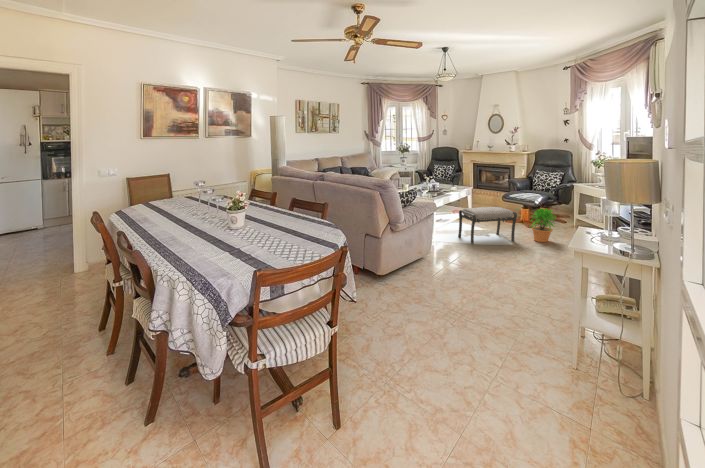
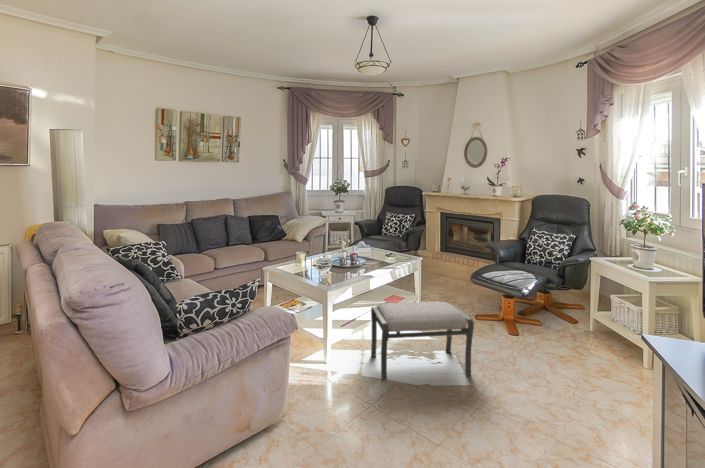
potted plant: present [531,209,555,242] -> none [500,311,553,382]

